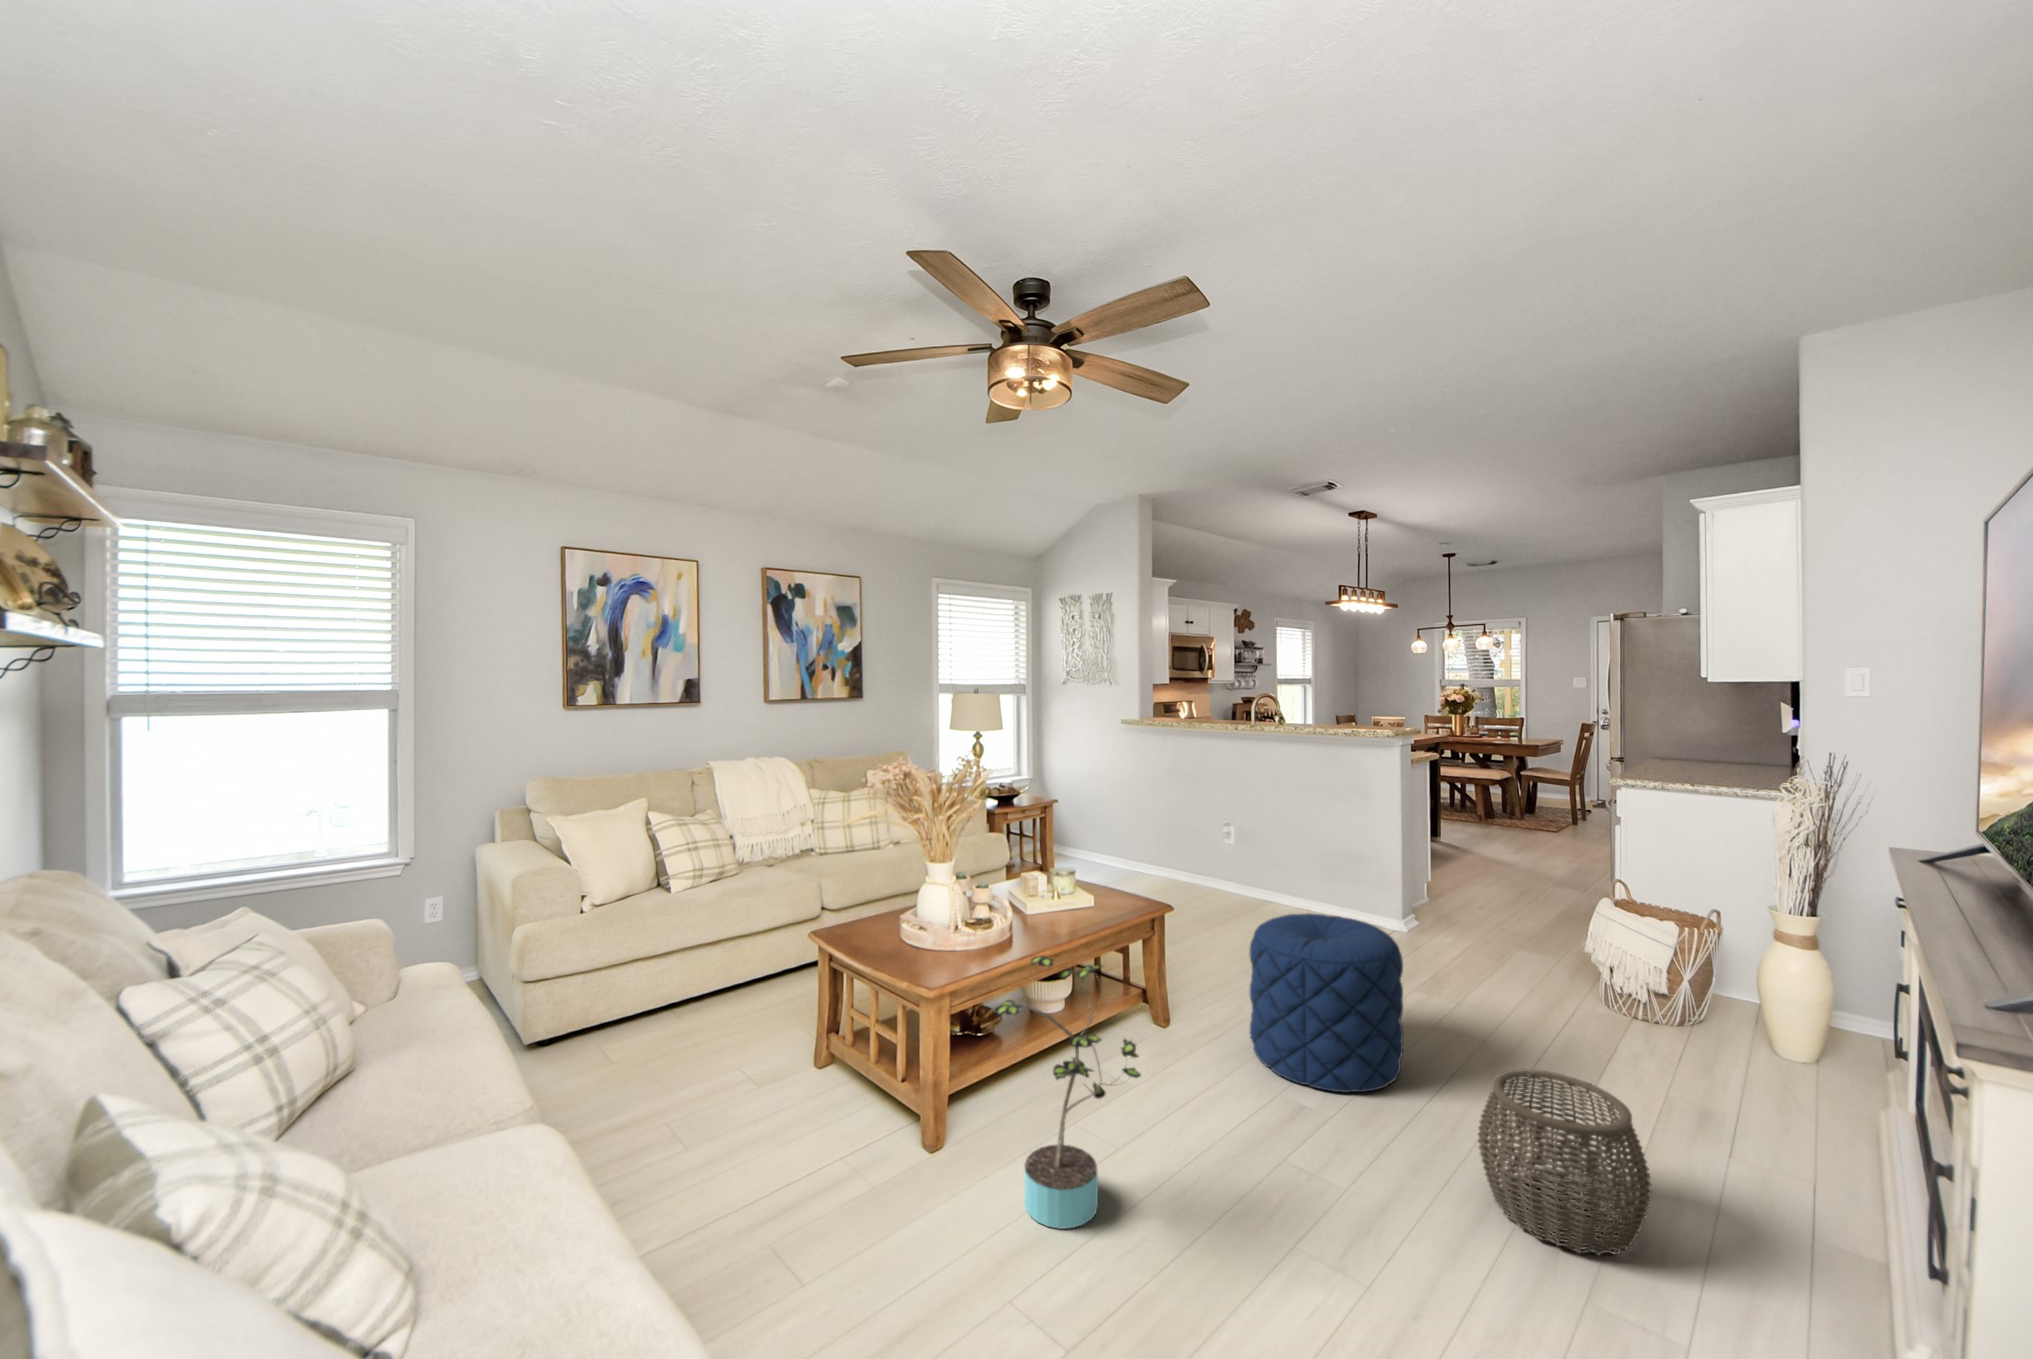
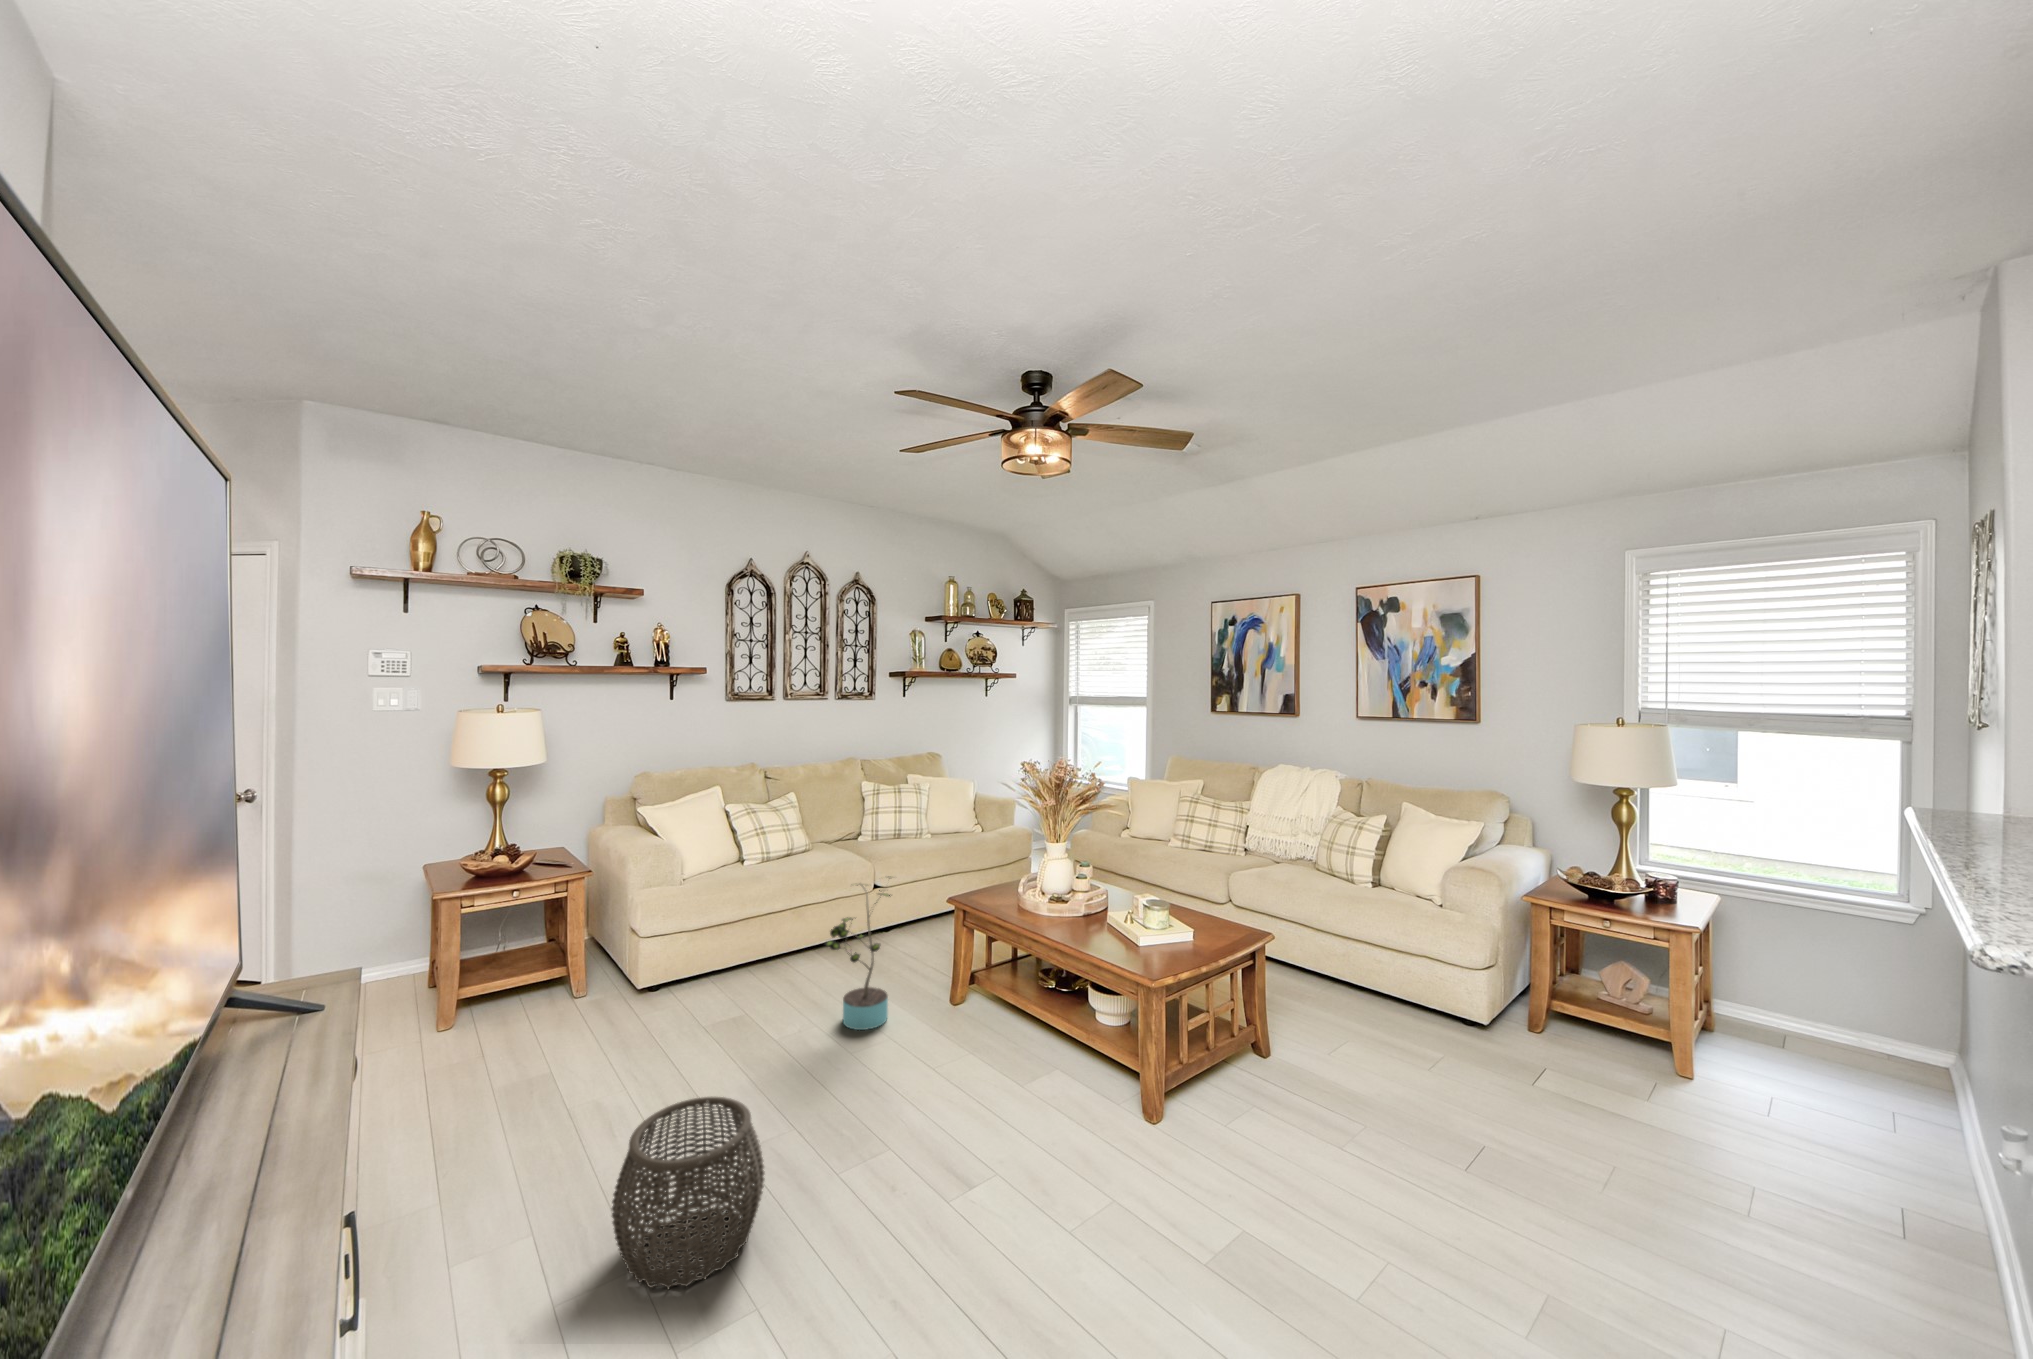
pouf: present [1249,913,1403,1092] -> none [924,1002,1104,1259]

